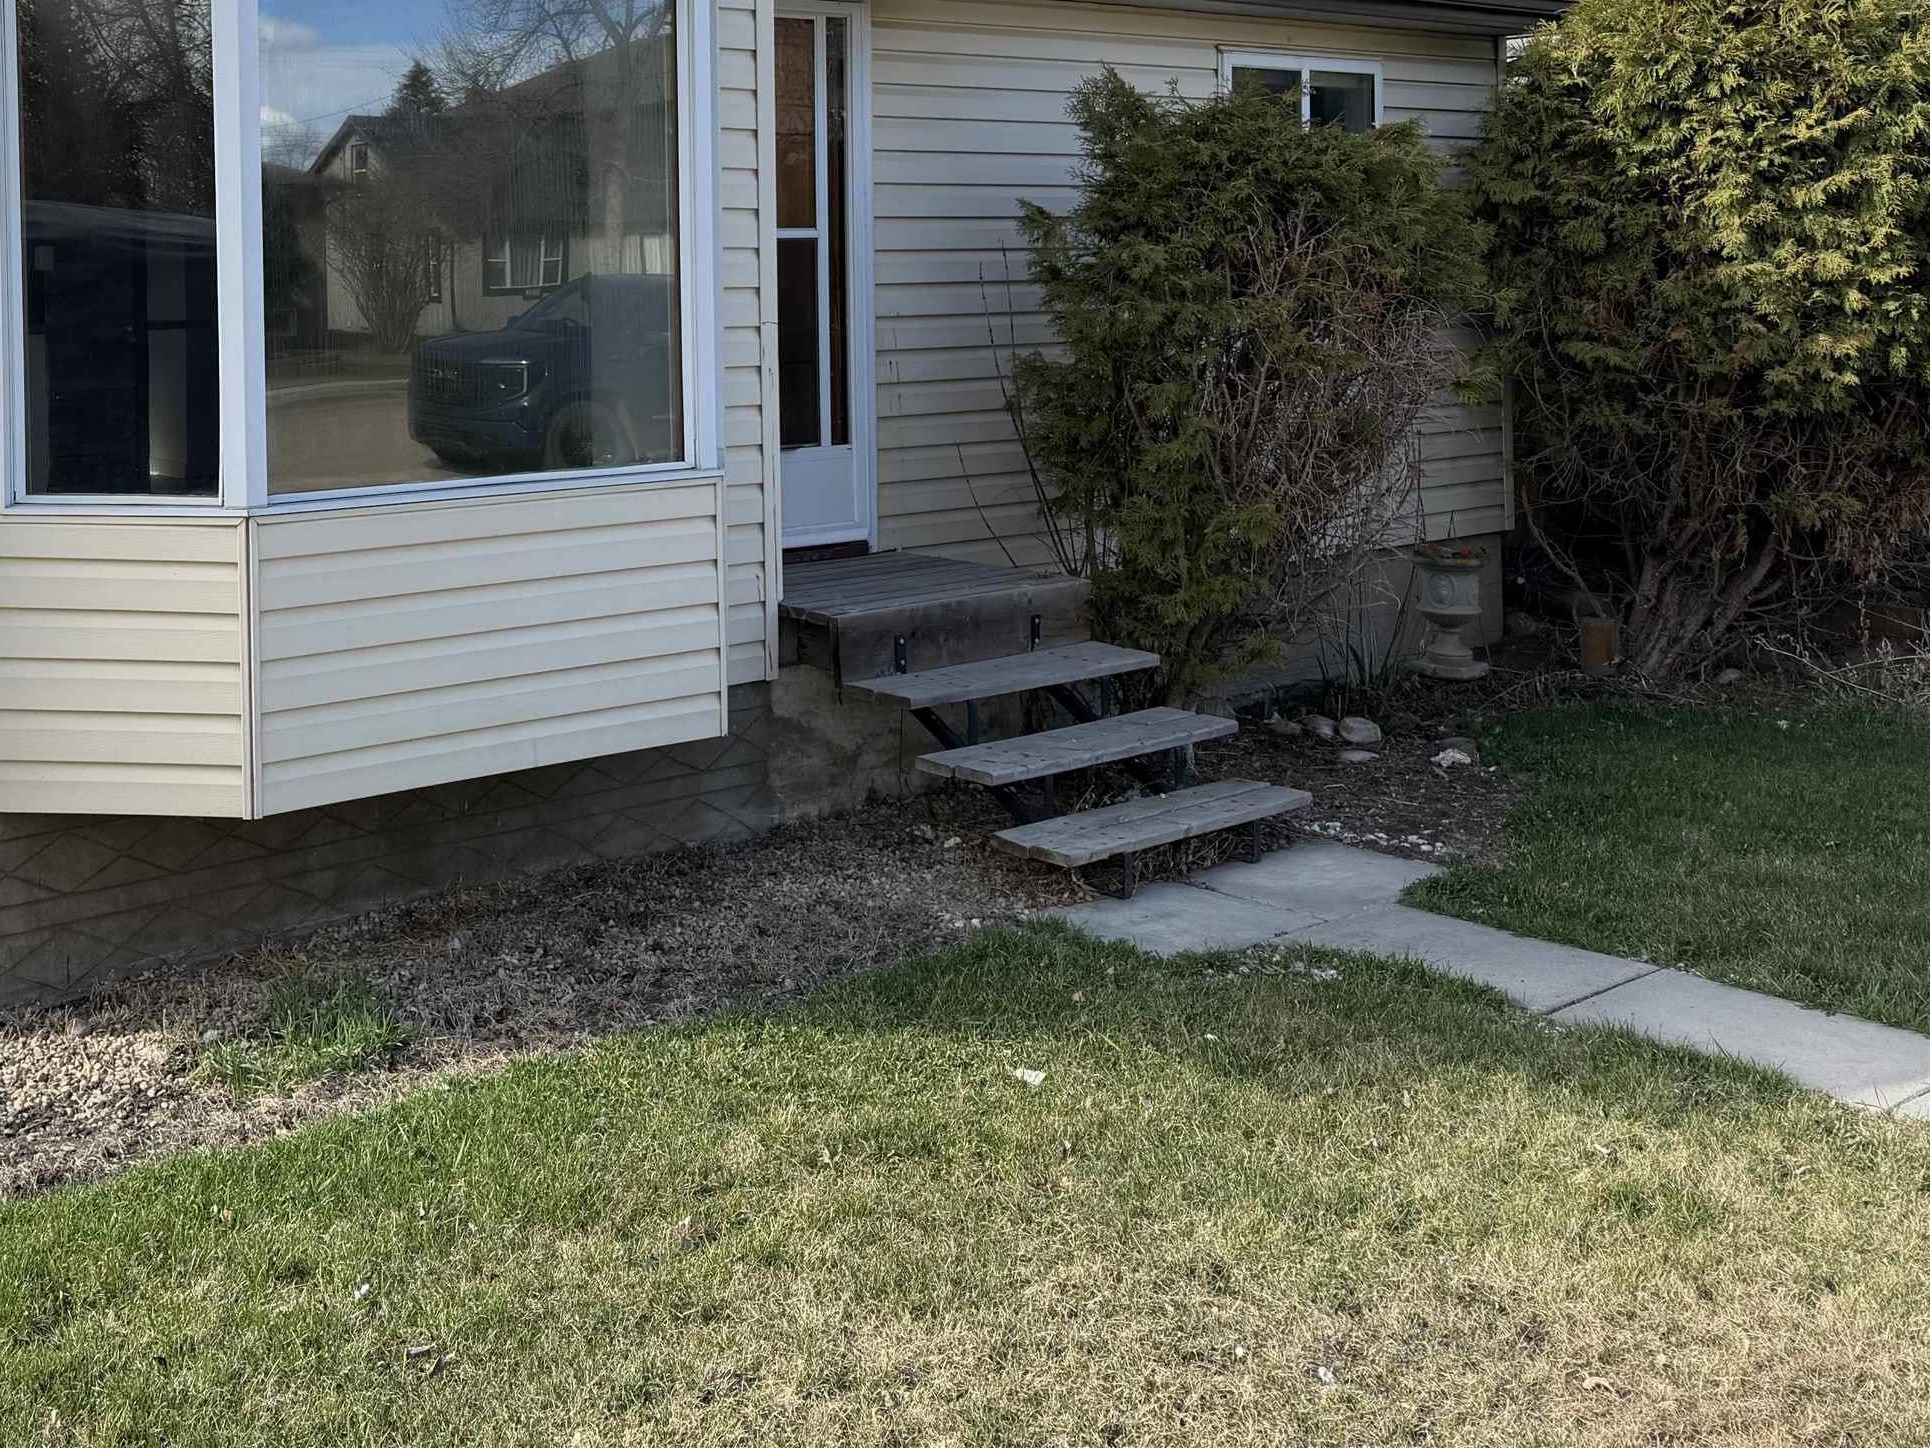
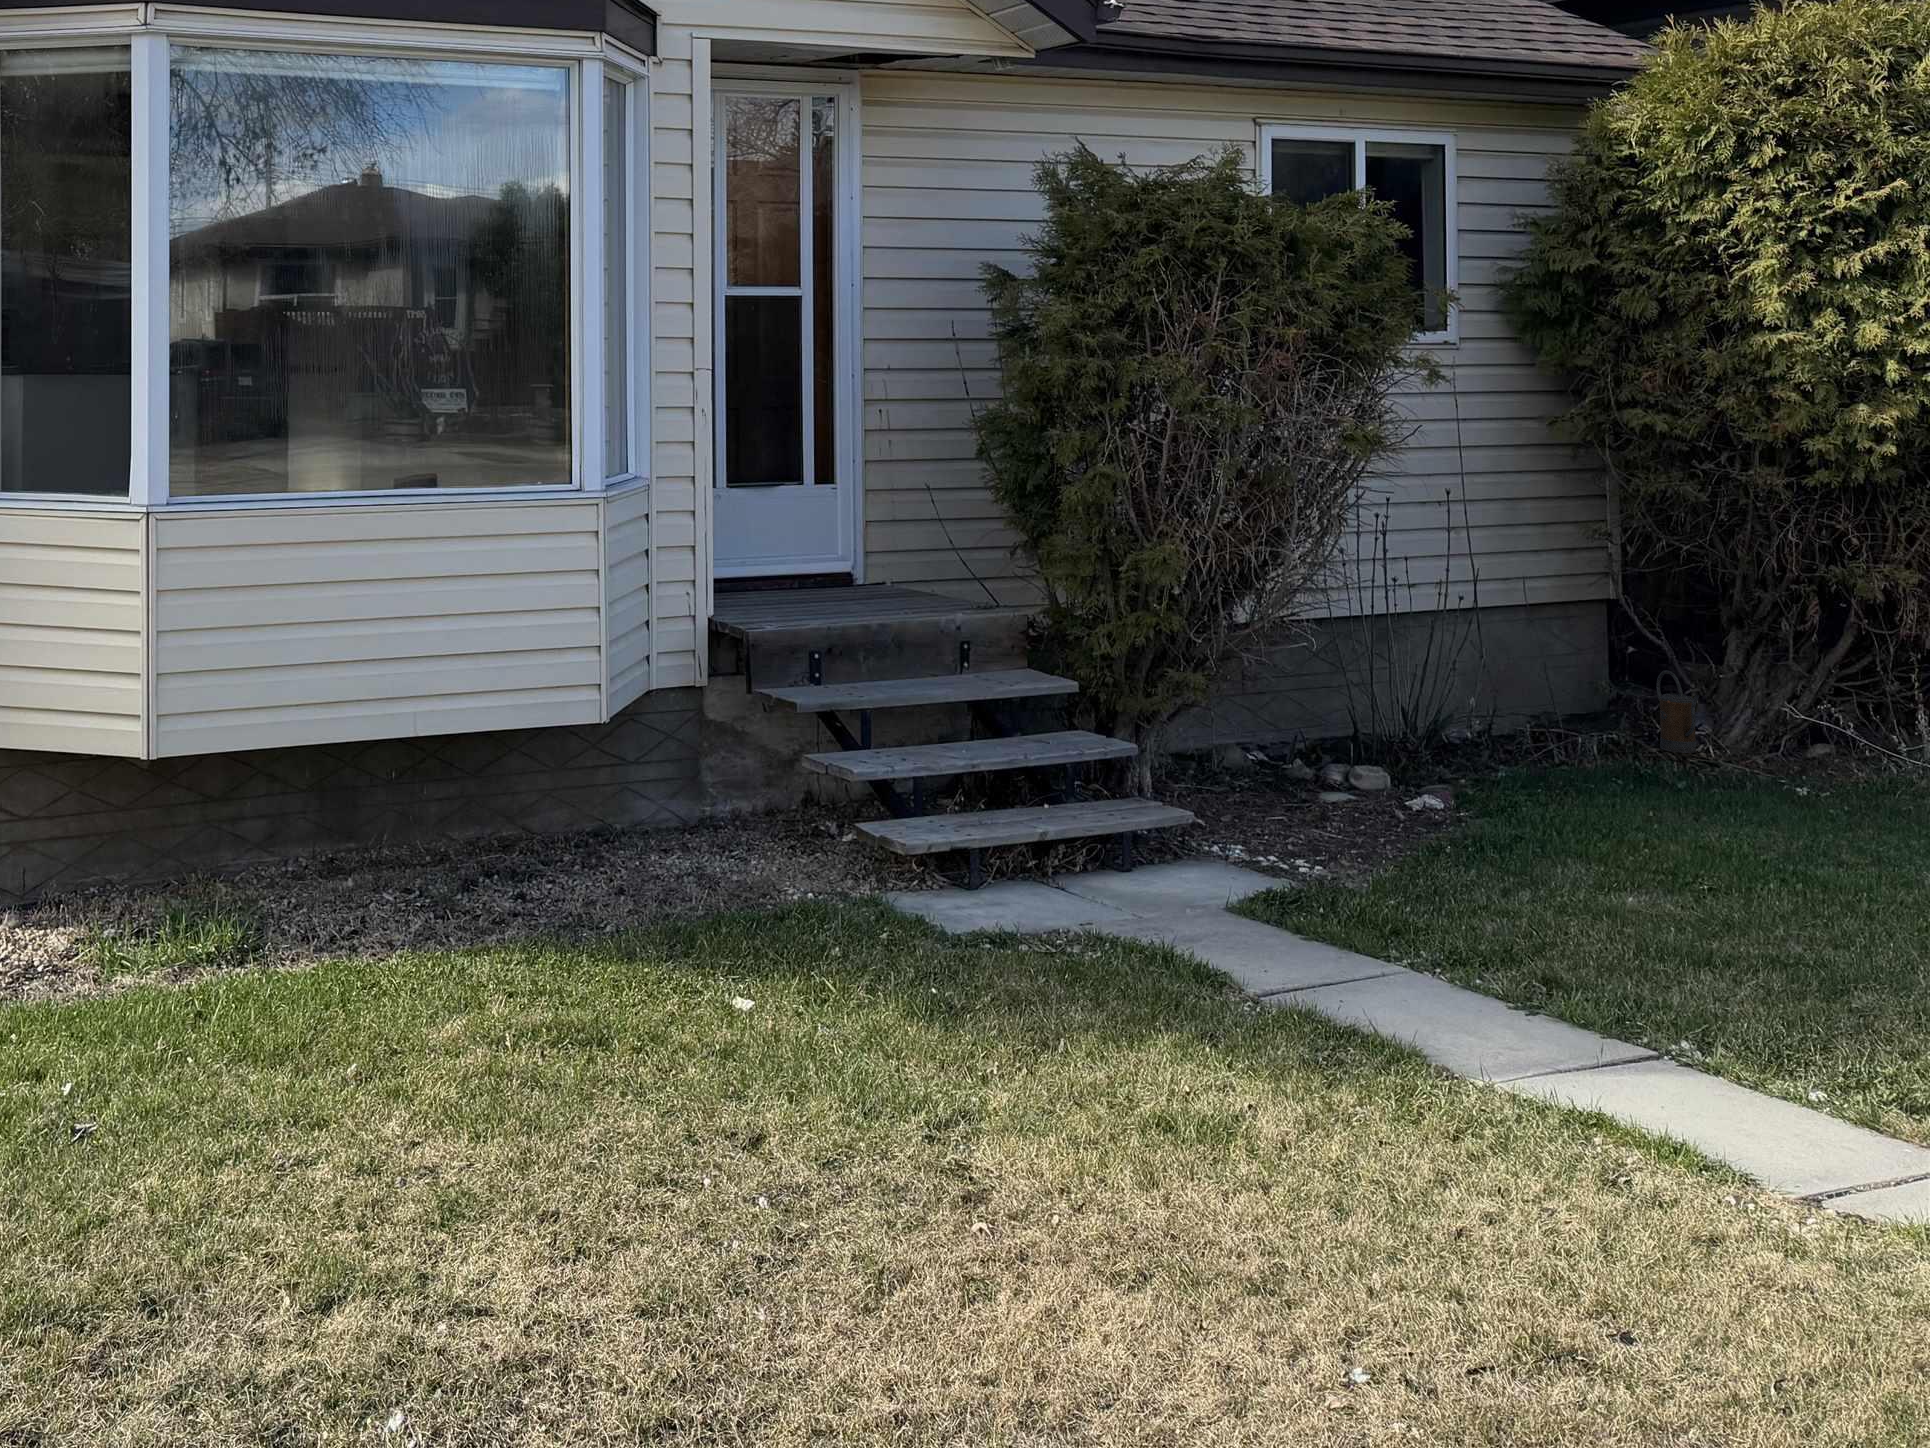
planter: present [1408,542,1494,680] -> none [1470,609,1558,750]

